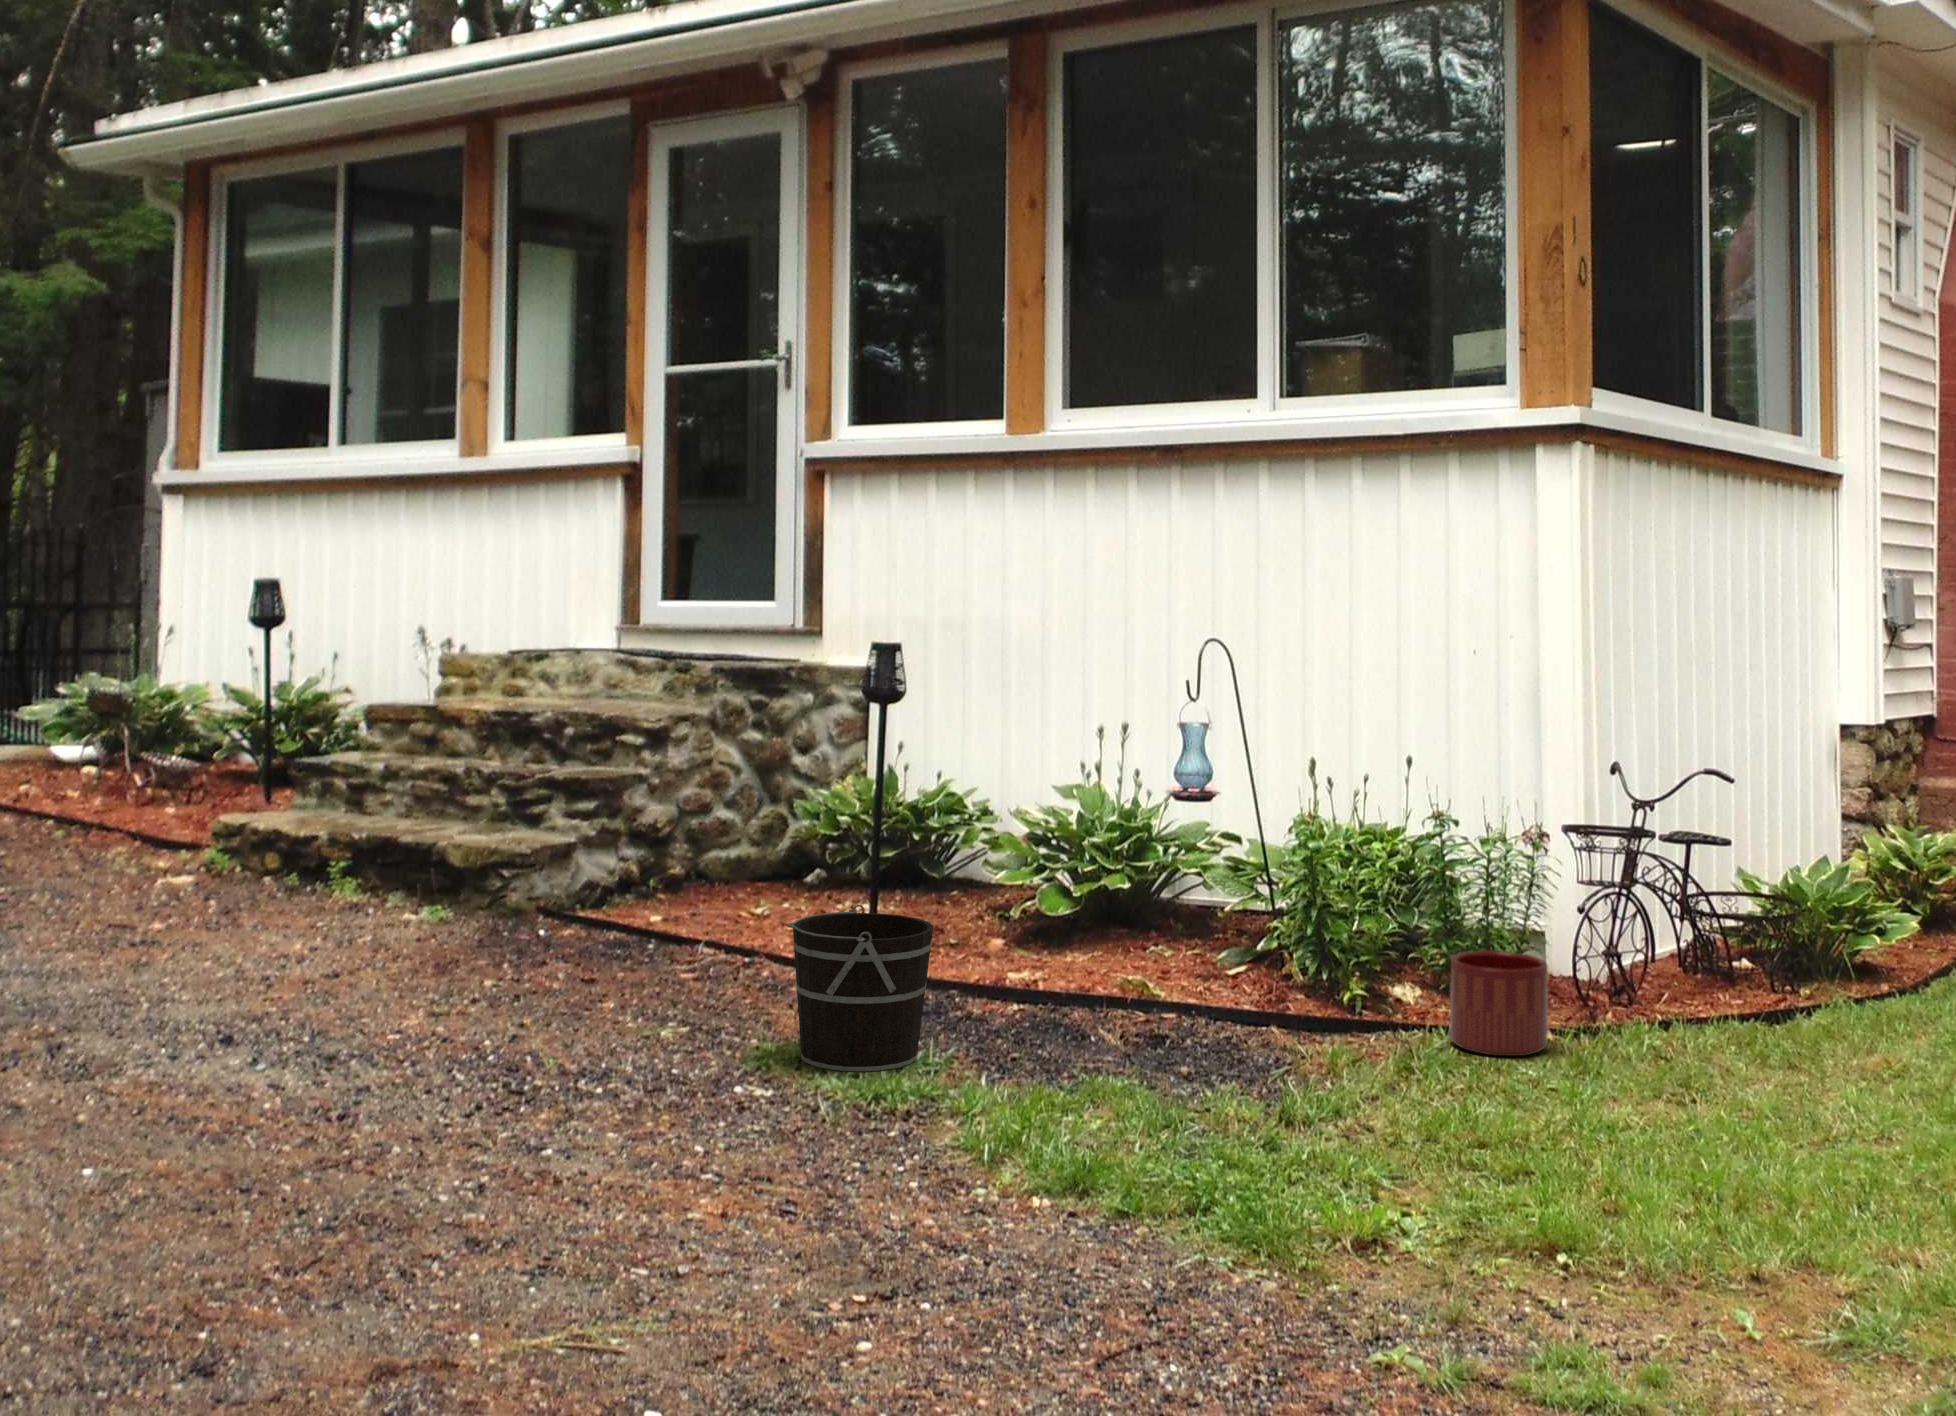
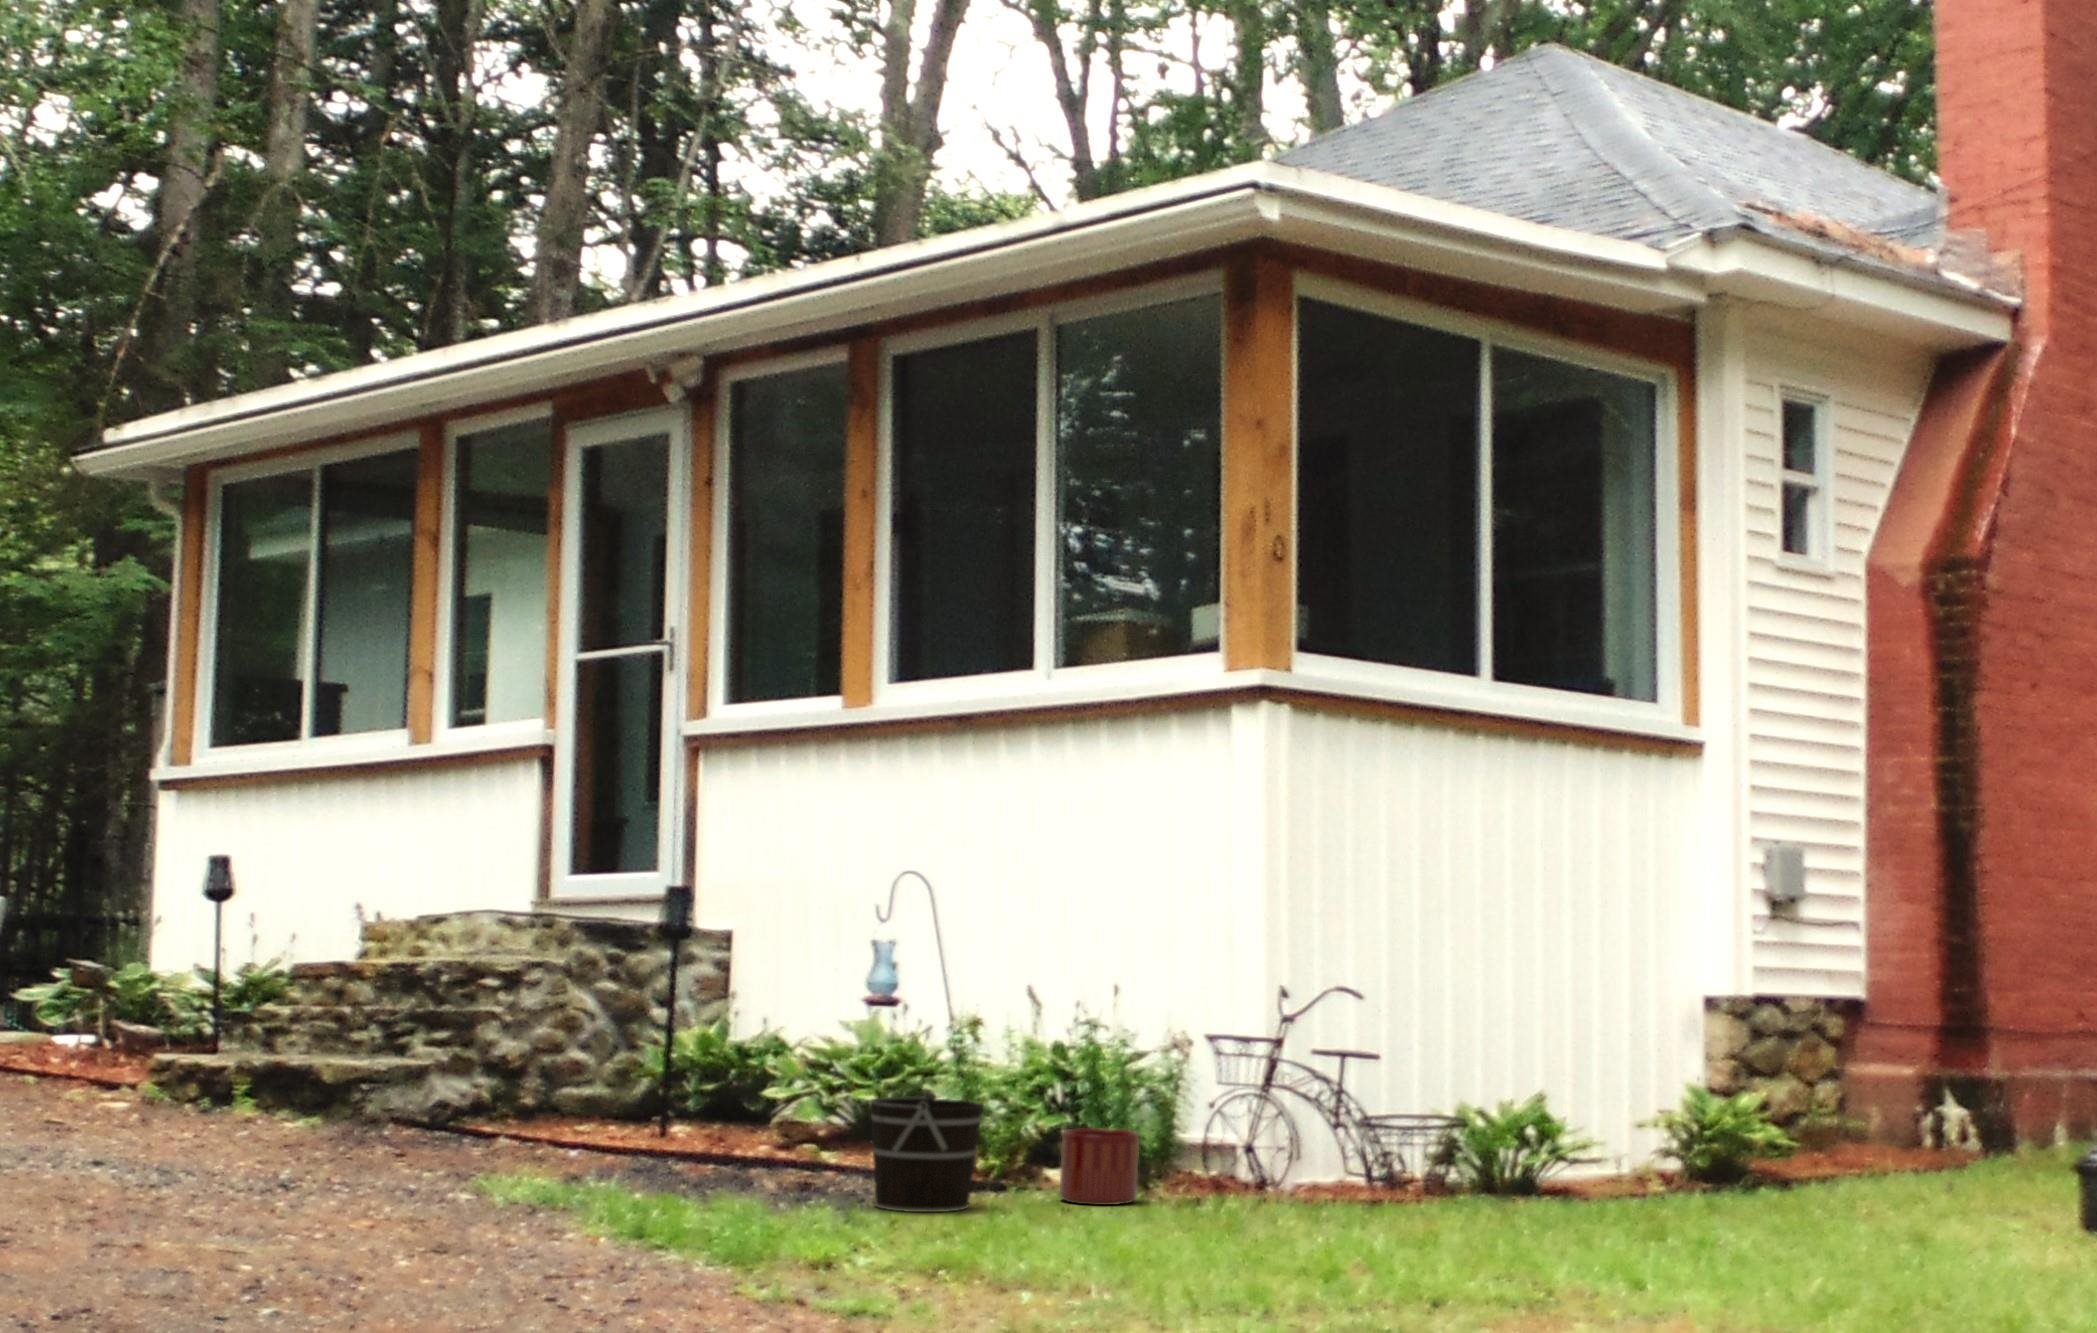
bucket: present [787,905,933,1071] -> present [869,1095,983,1212]

